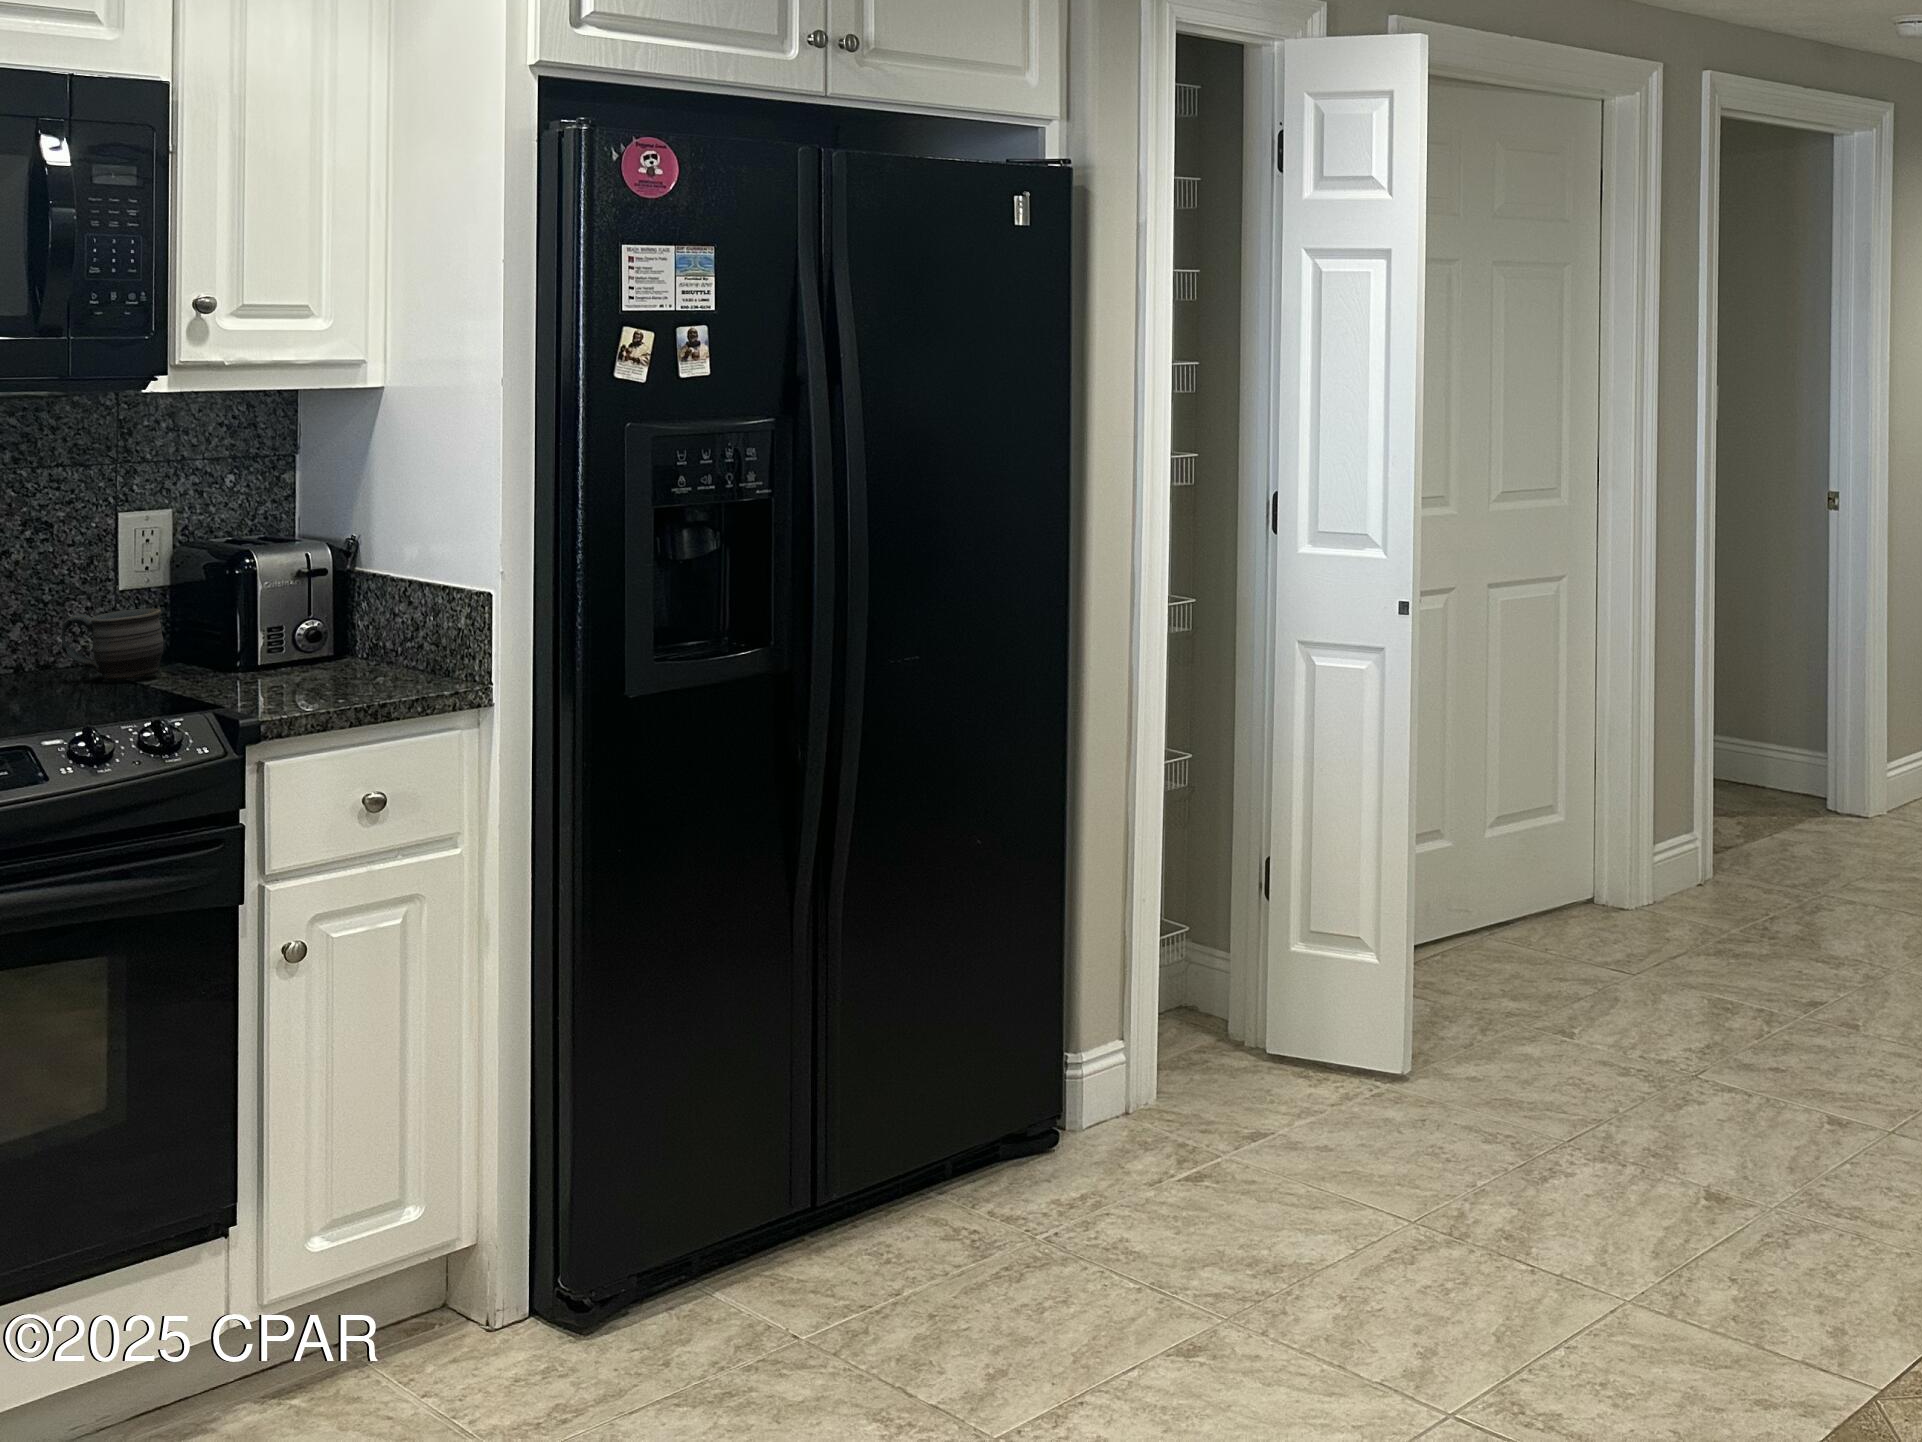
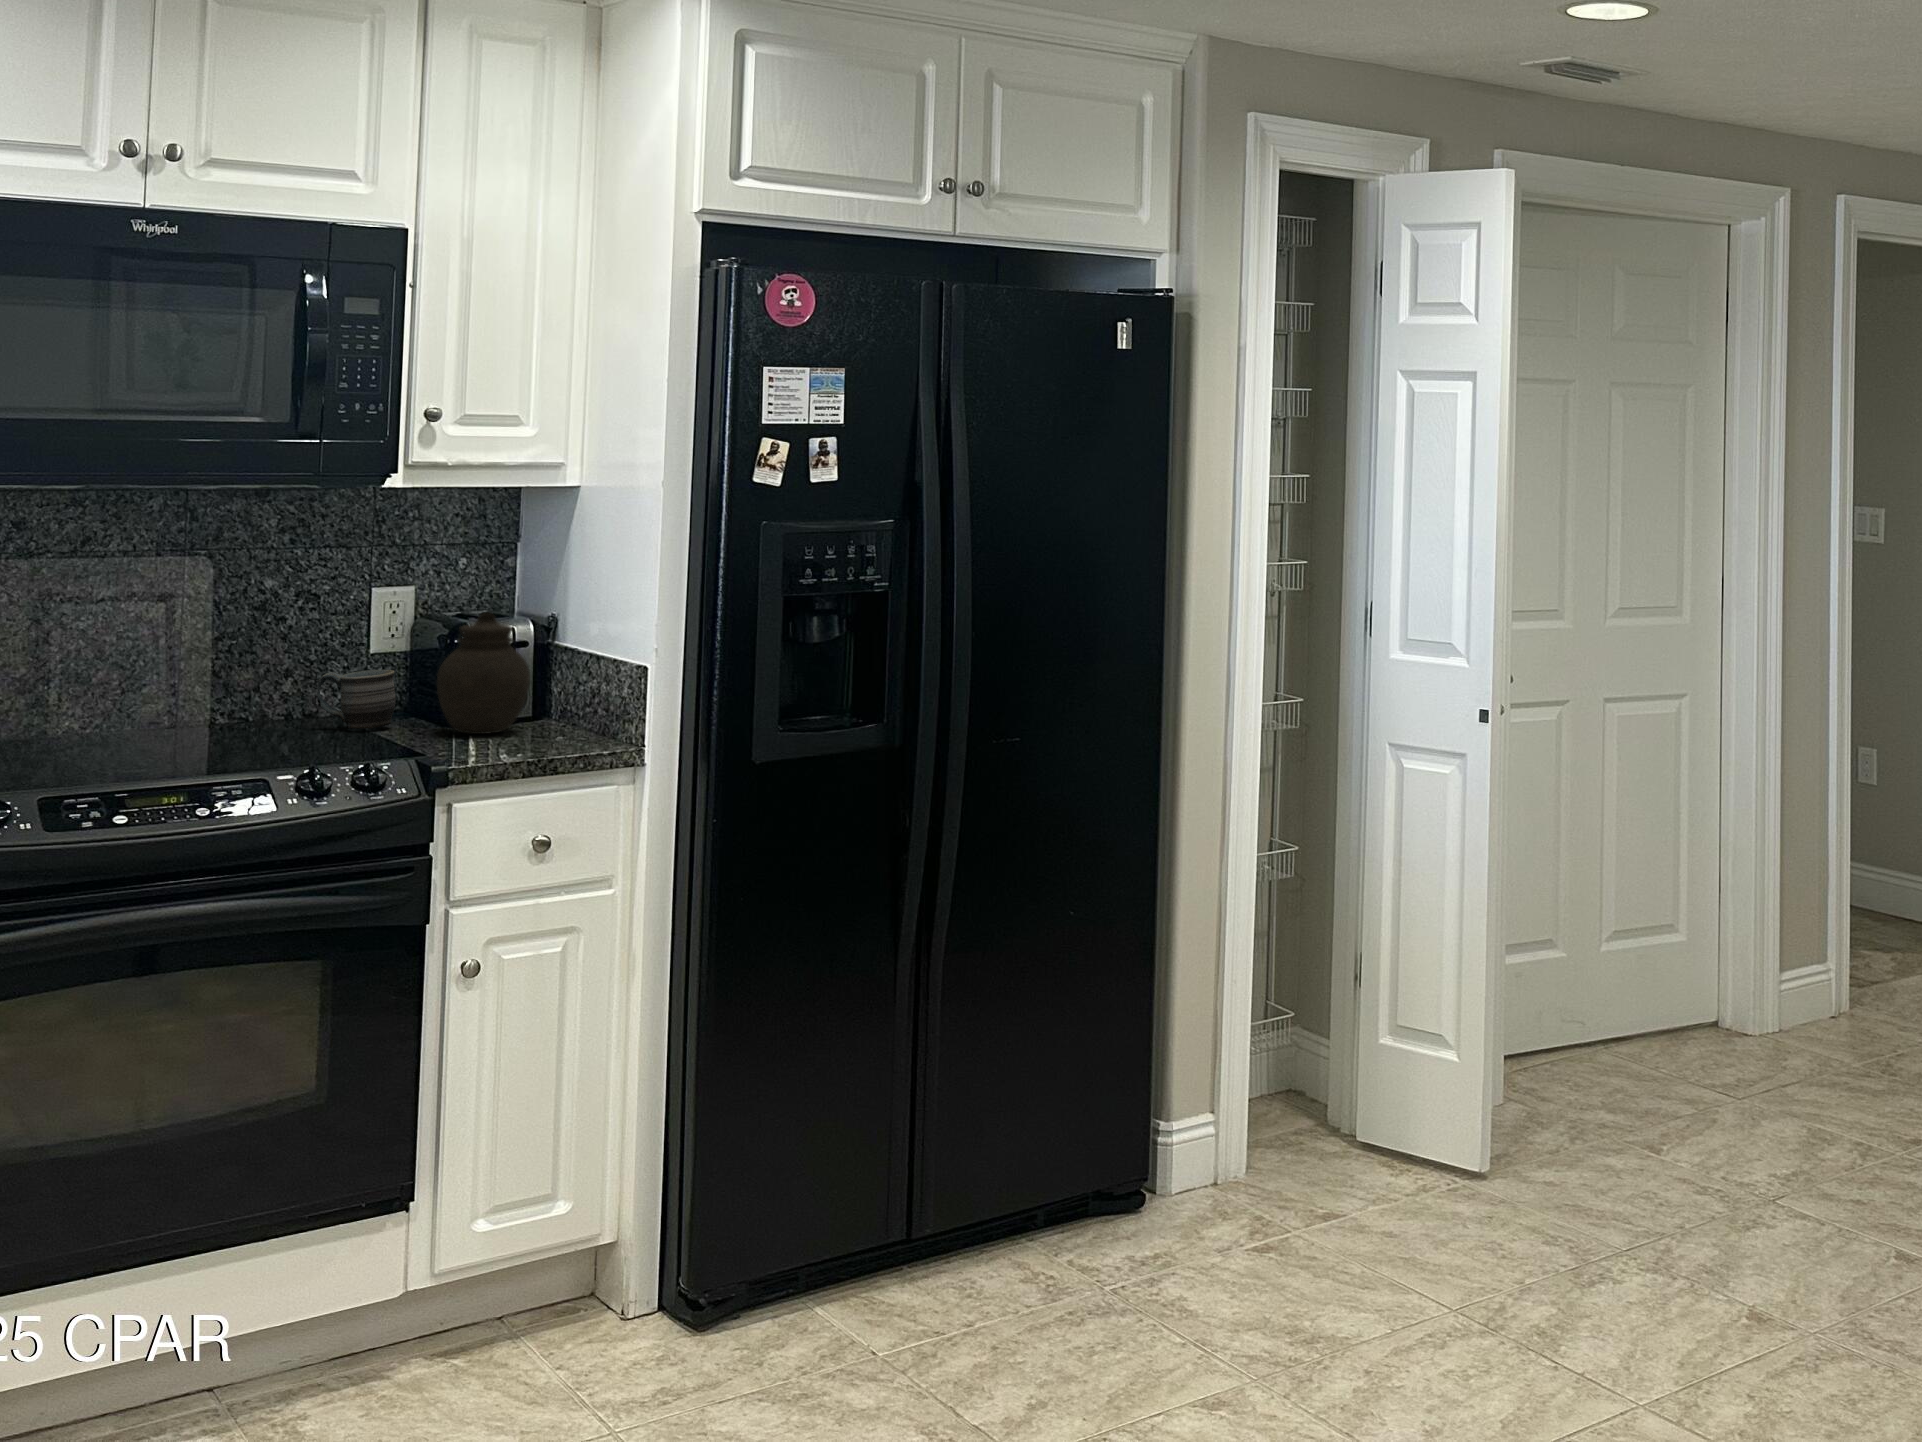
jar: none [218,537,335,678] -> present [437,613,530,734]

